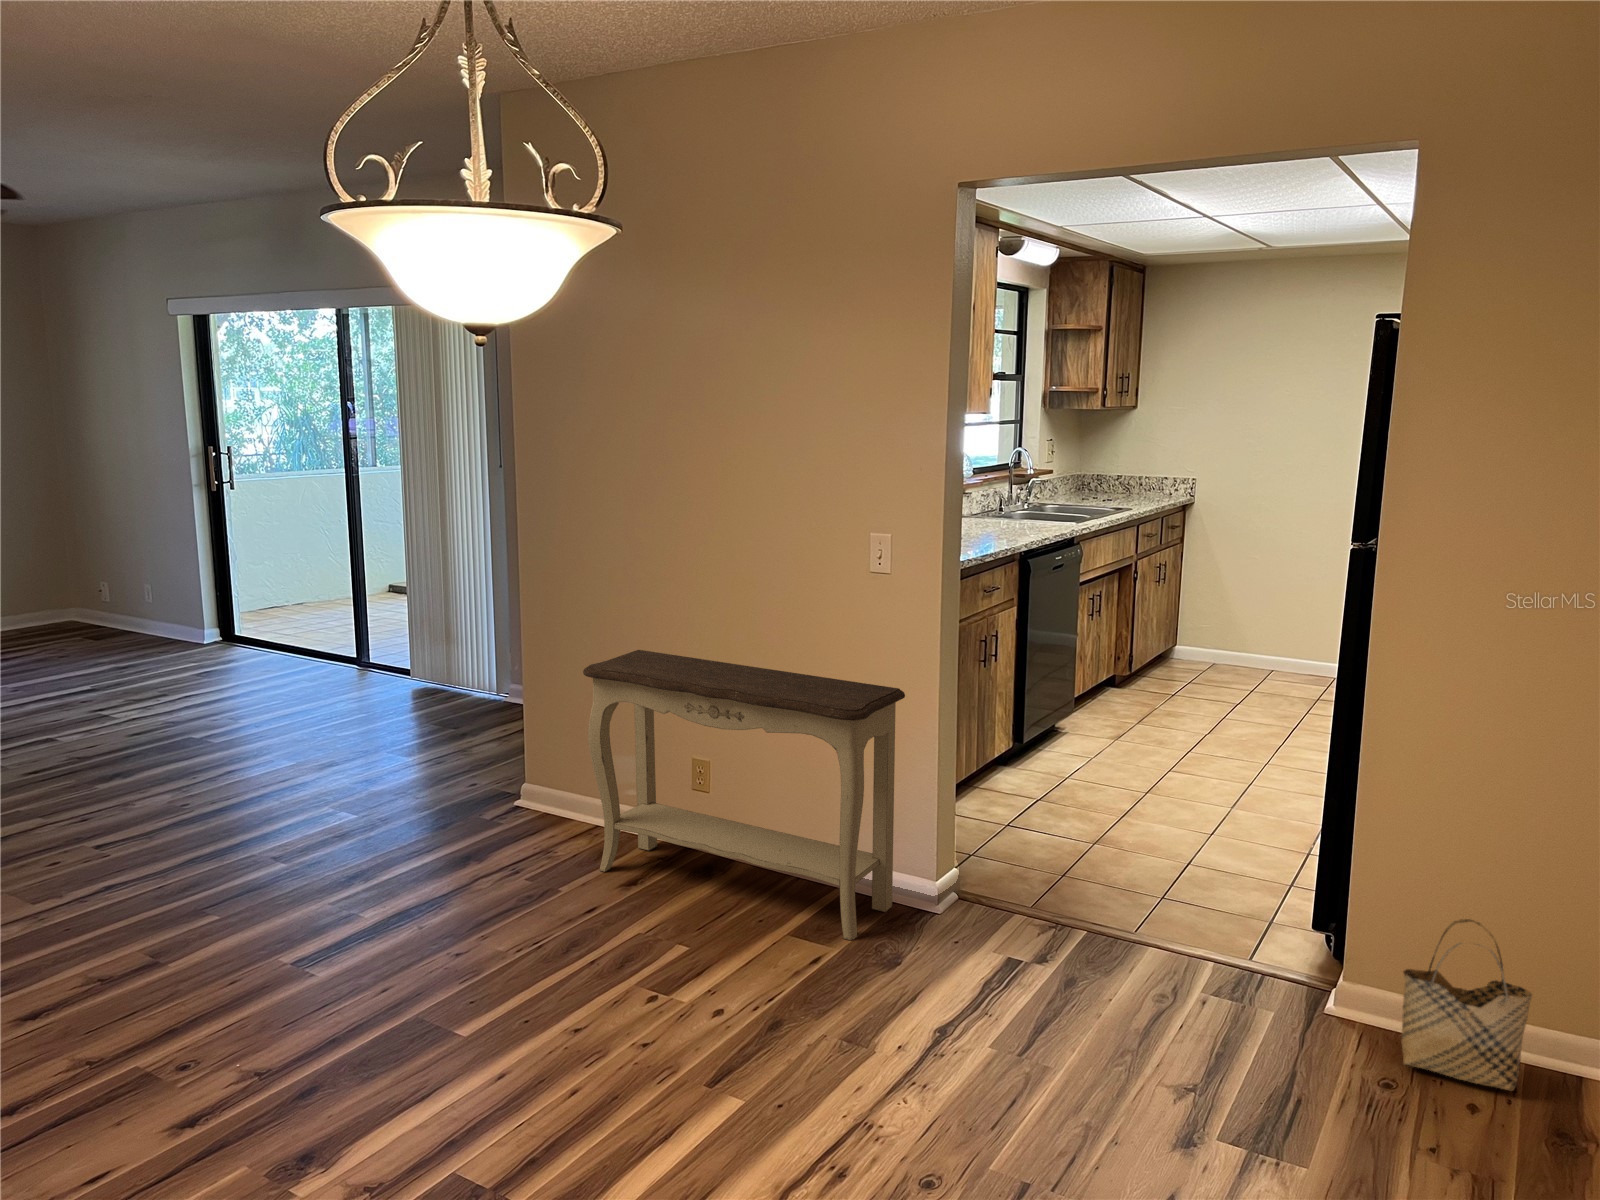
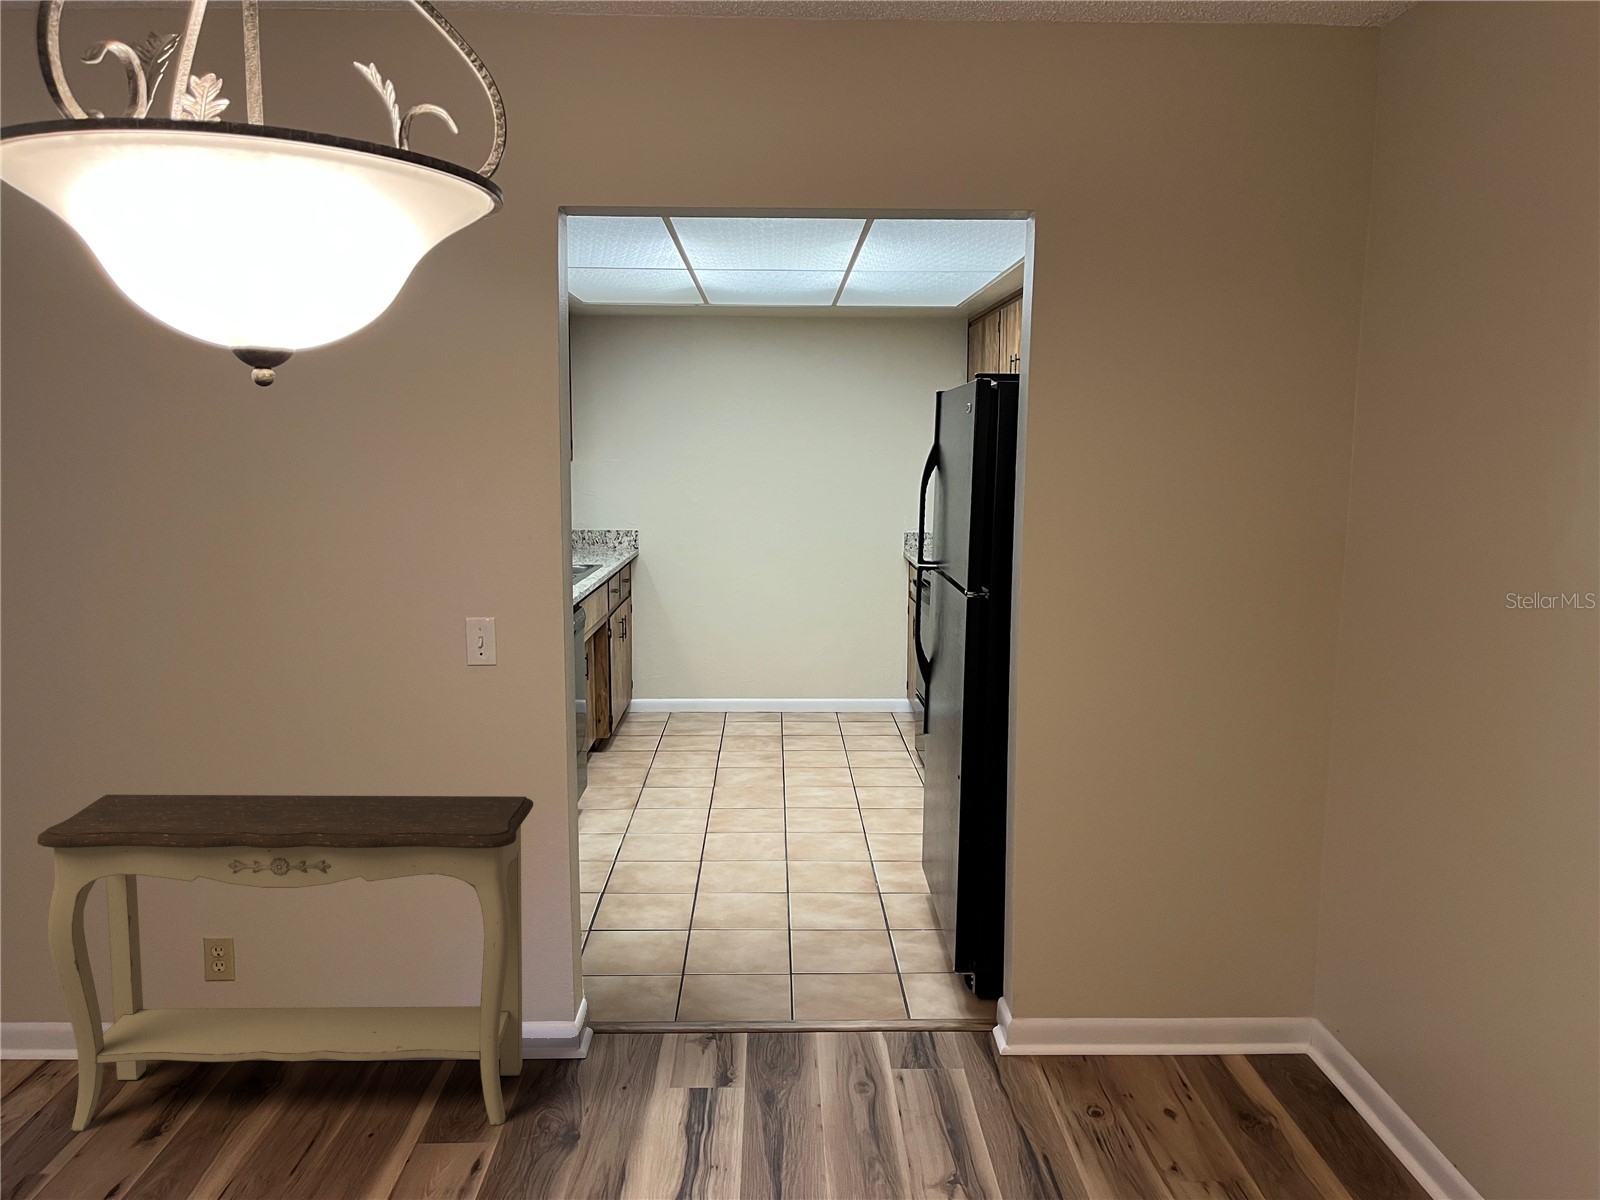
woven basket: present [1401,919,1532,1091] -> none [1082,934,1181,1087]

